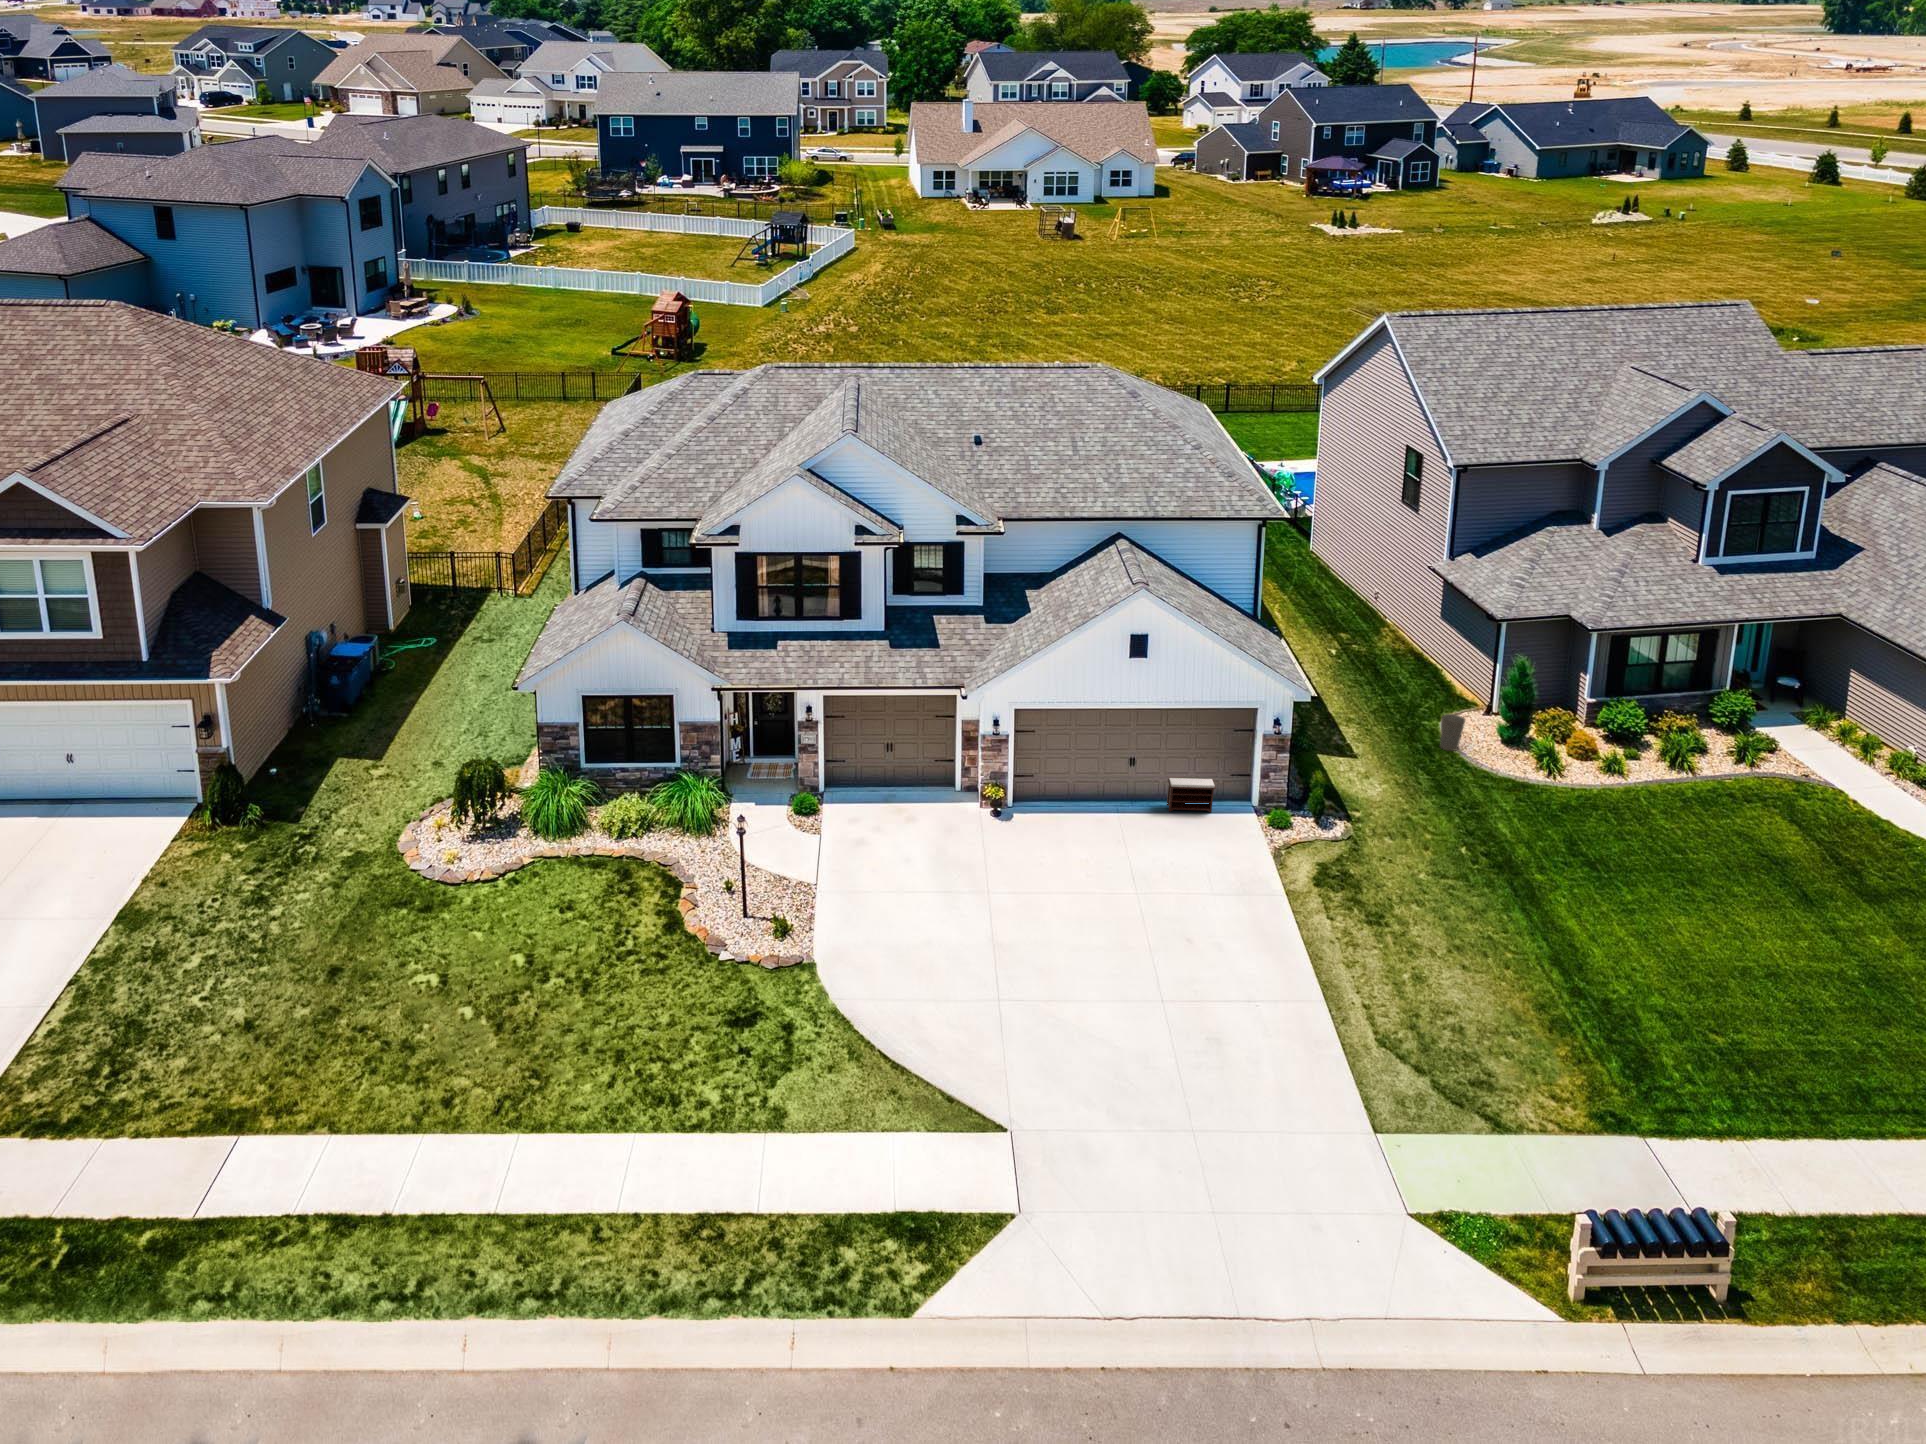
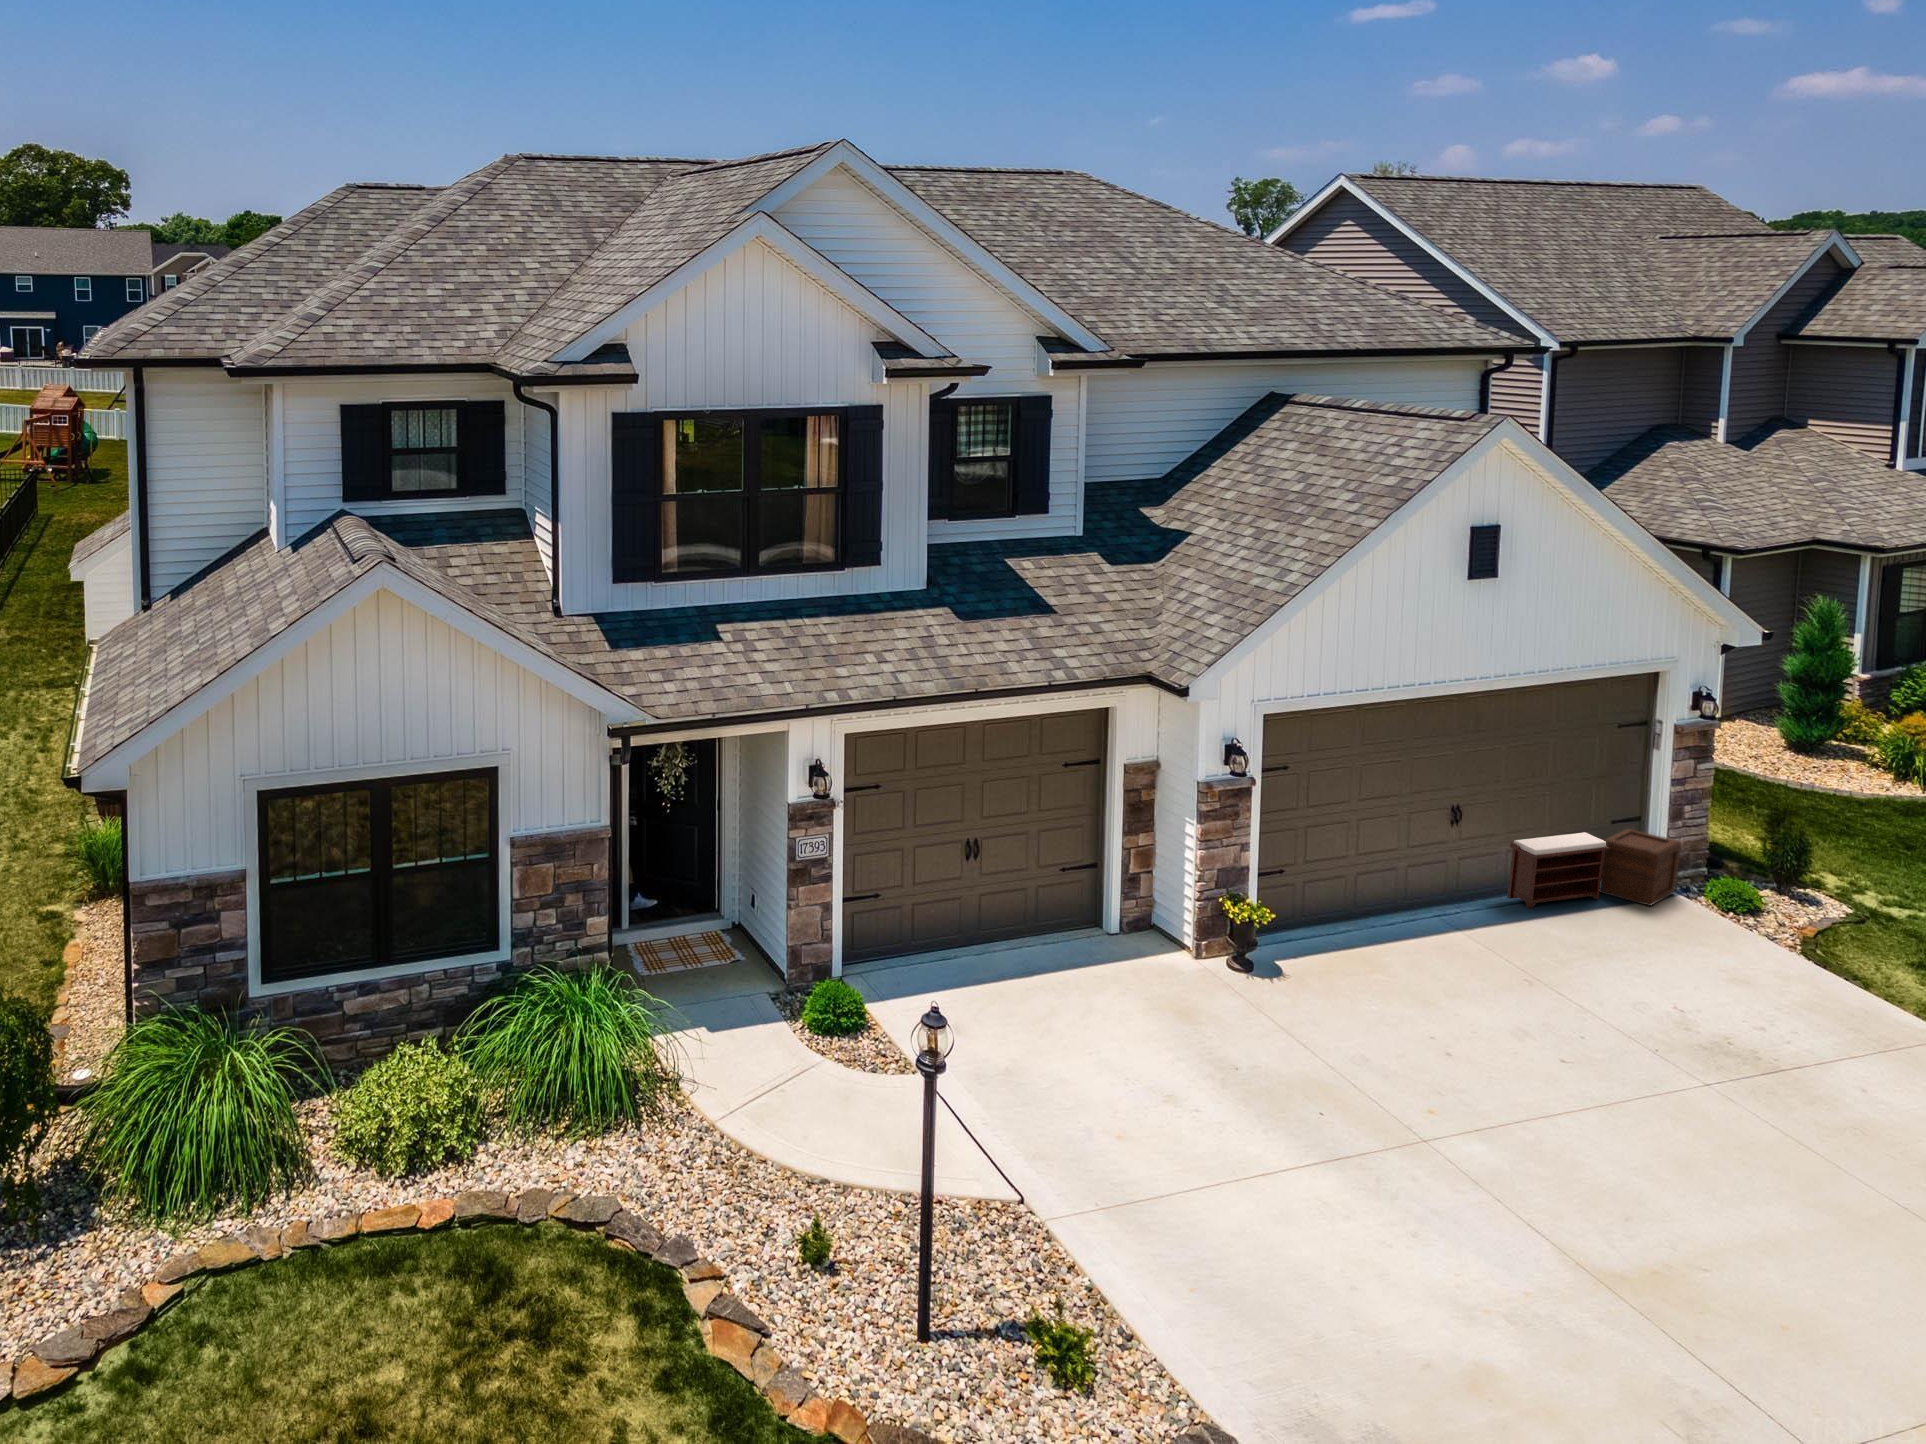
trash can: present [1440,714,1465,751] -> none [1751,697,1797,759]
wooden crate: none [1216,780,1258,820] -> present [1600,829,1681,906]

